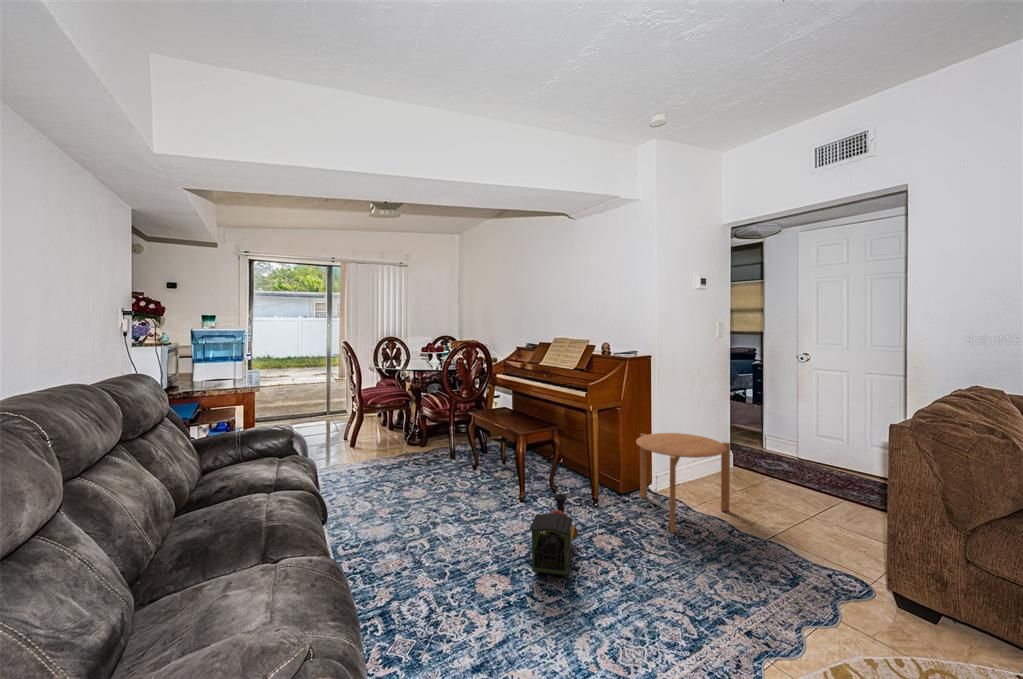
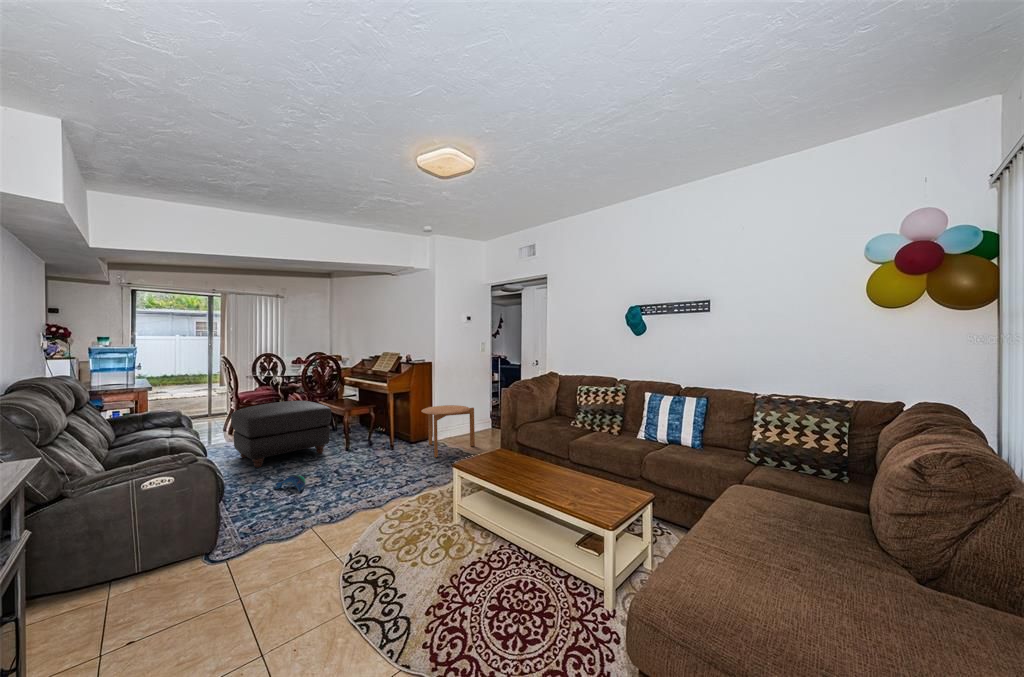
ottoman: none [354,411,491,519] -> present [231,401,331,468]
toy train: present [529,493,578,576] -> none [341,439,378,478]
plush toy: none [424,560,473,600] -> present [276,475,306,492]

